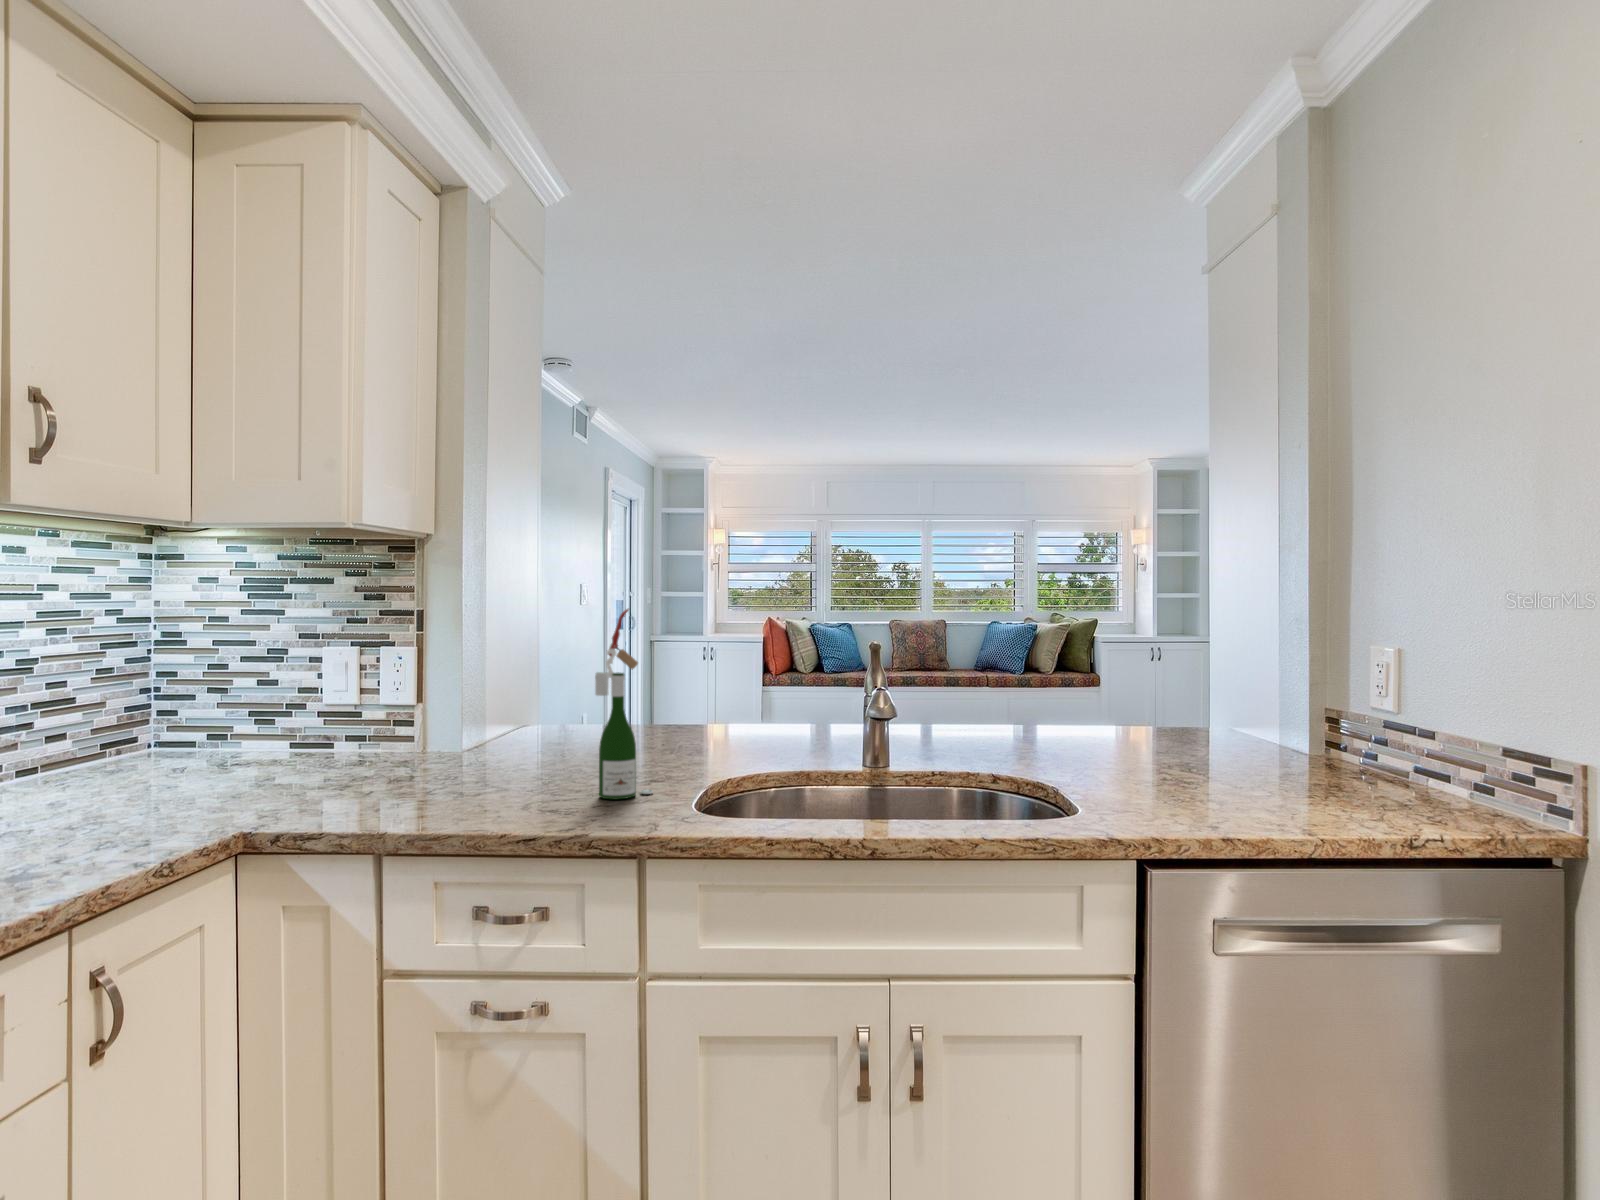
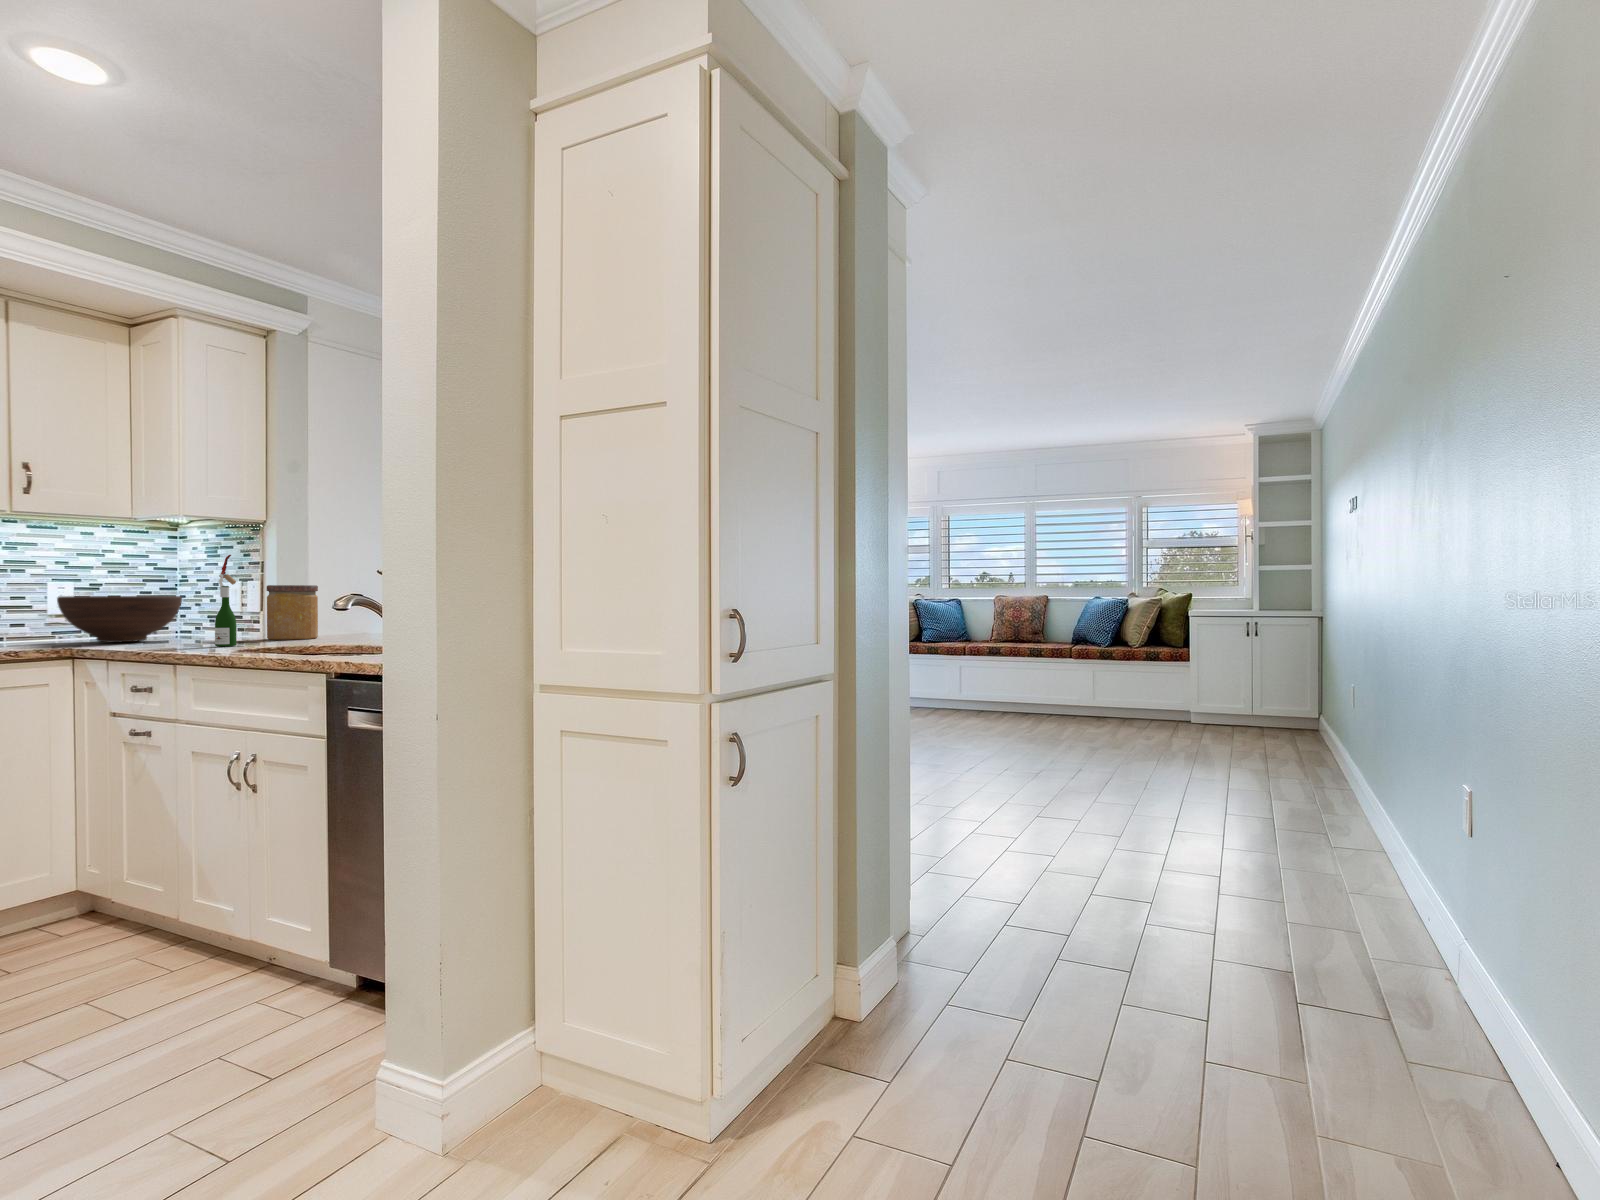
jar: none [509,654,596,764] -> present [267,585,318,640]
fruit bowl: none [104,685,364,805] -> present [57,596,182,642]

